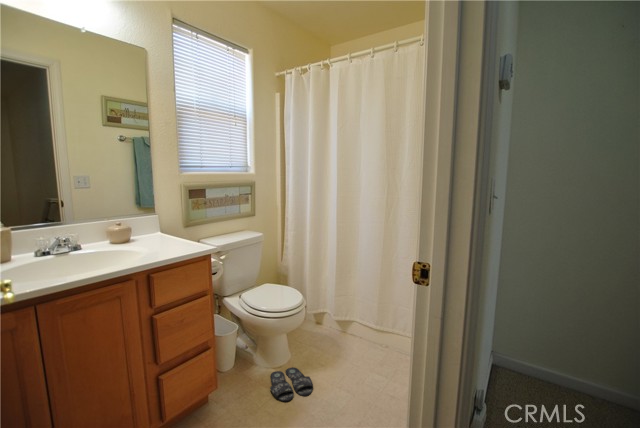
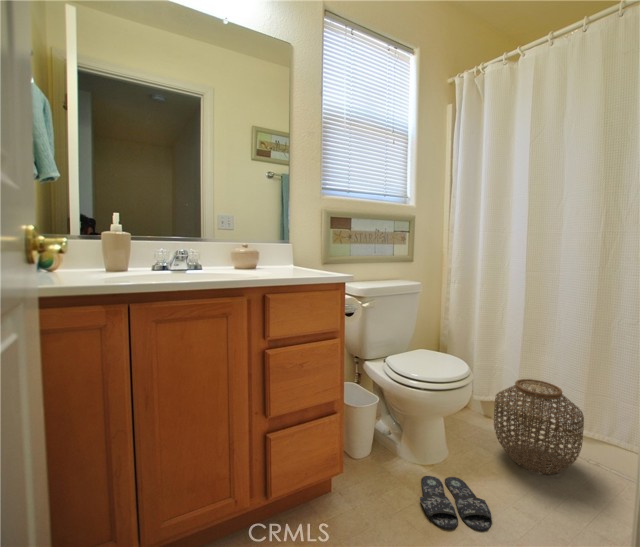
woven basket: none [315,293,362,351] -> present [494,379,584,474]

